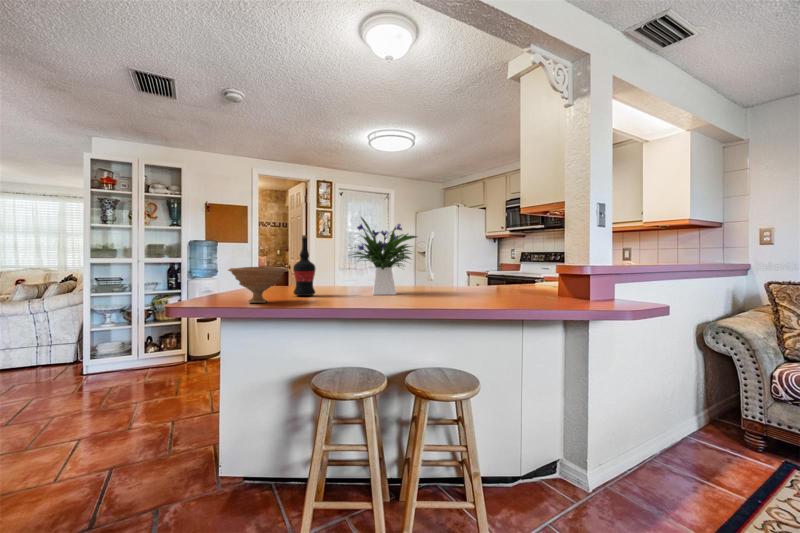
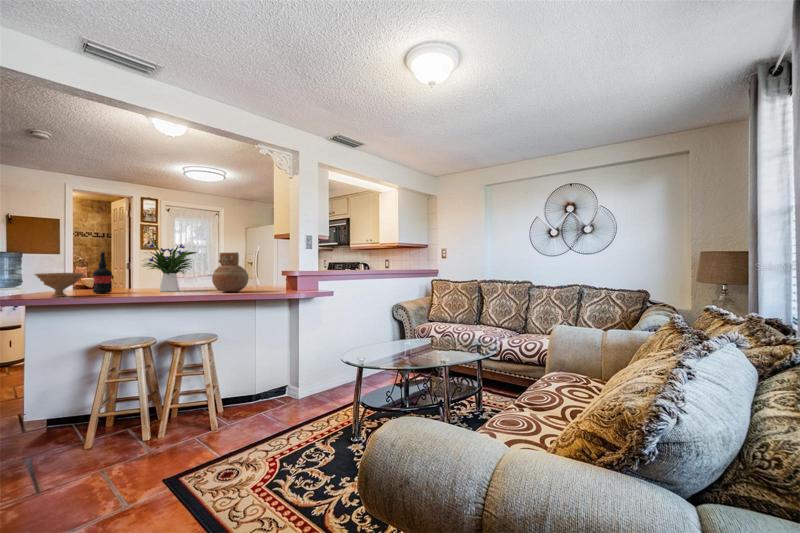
vase: none [455,234,511,300] -> present [212,252,249,292]

